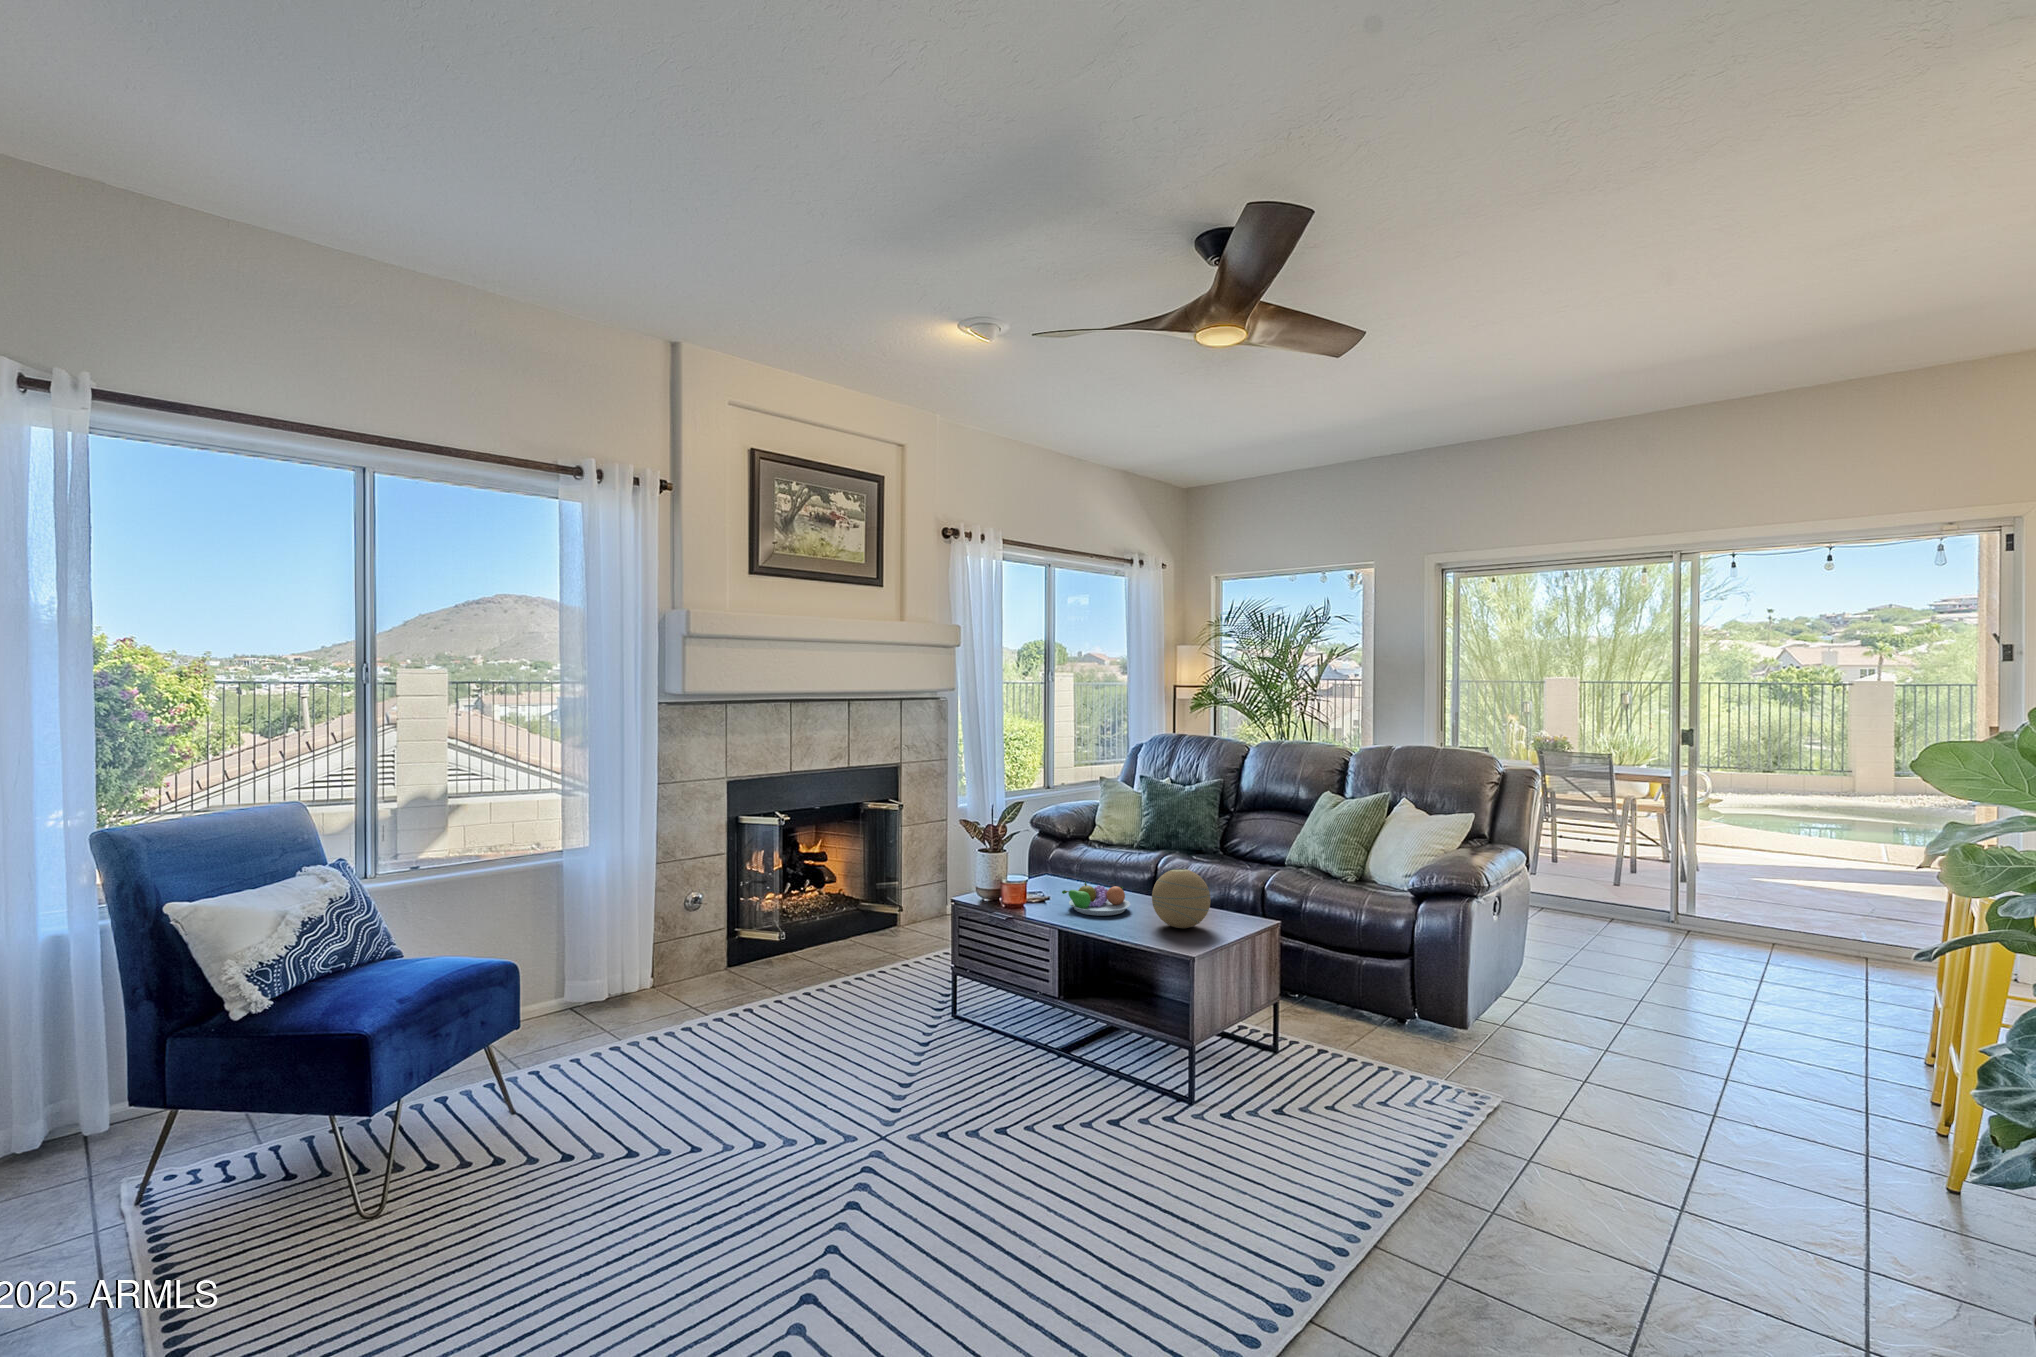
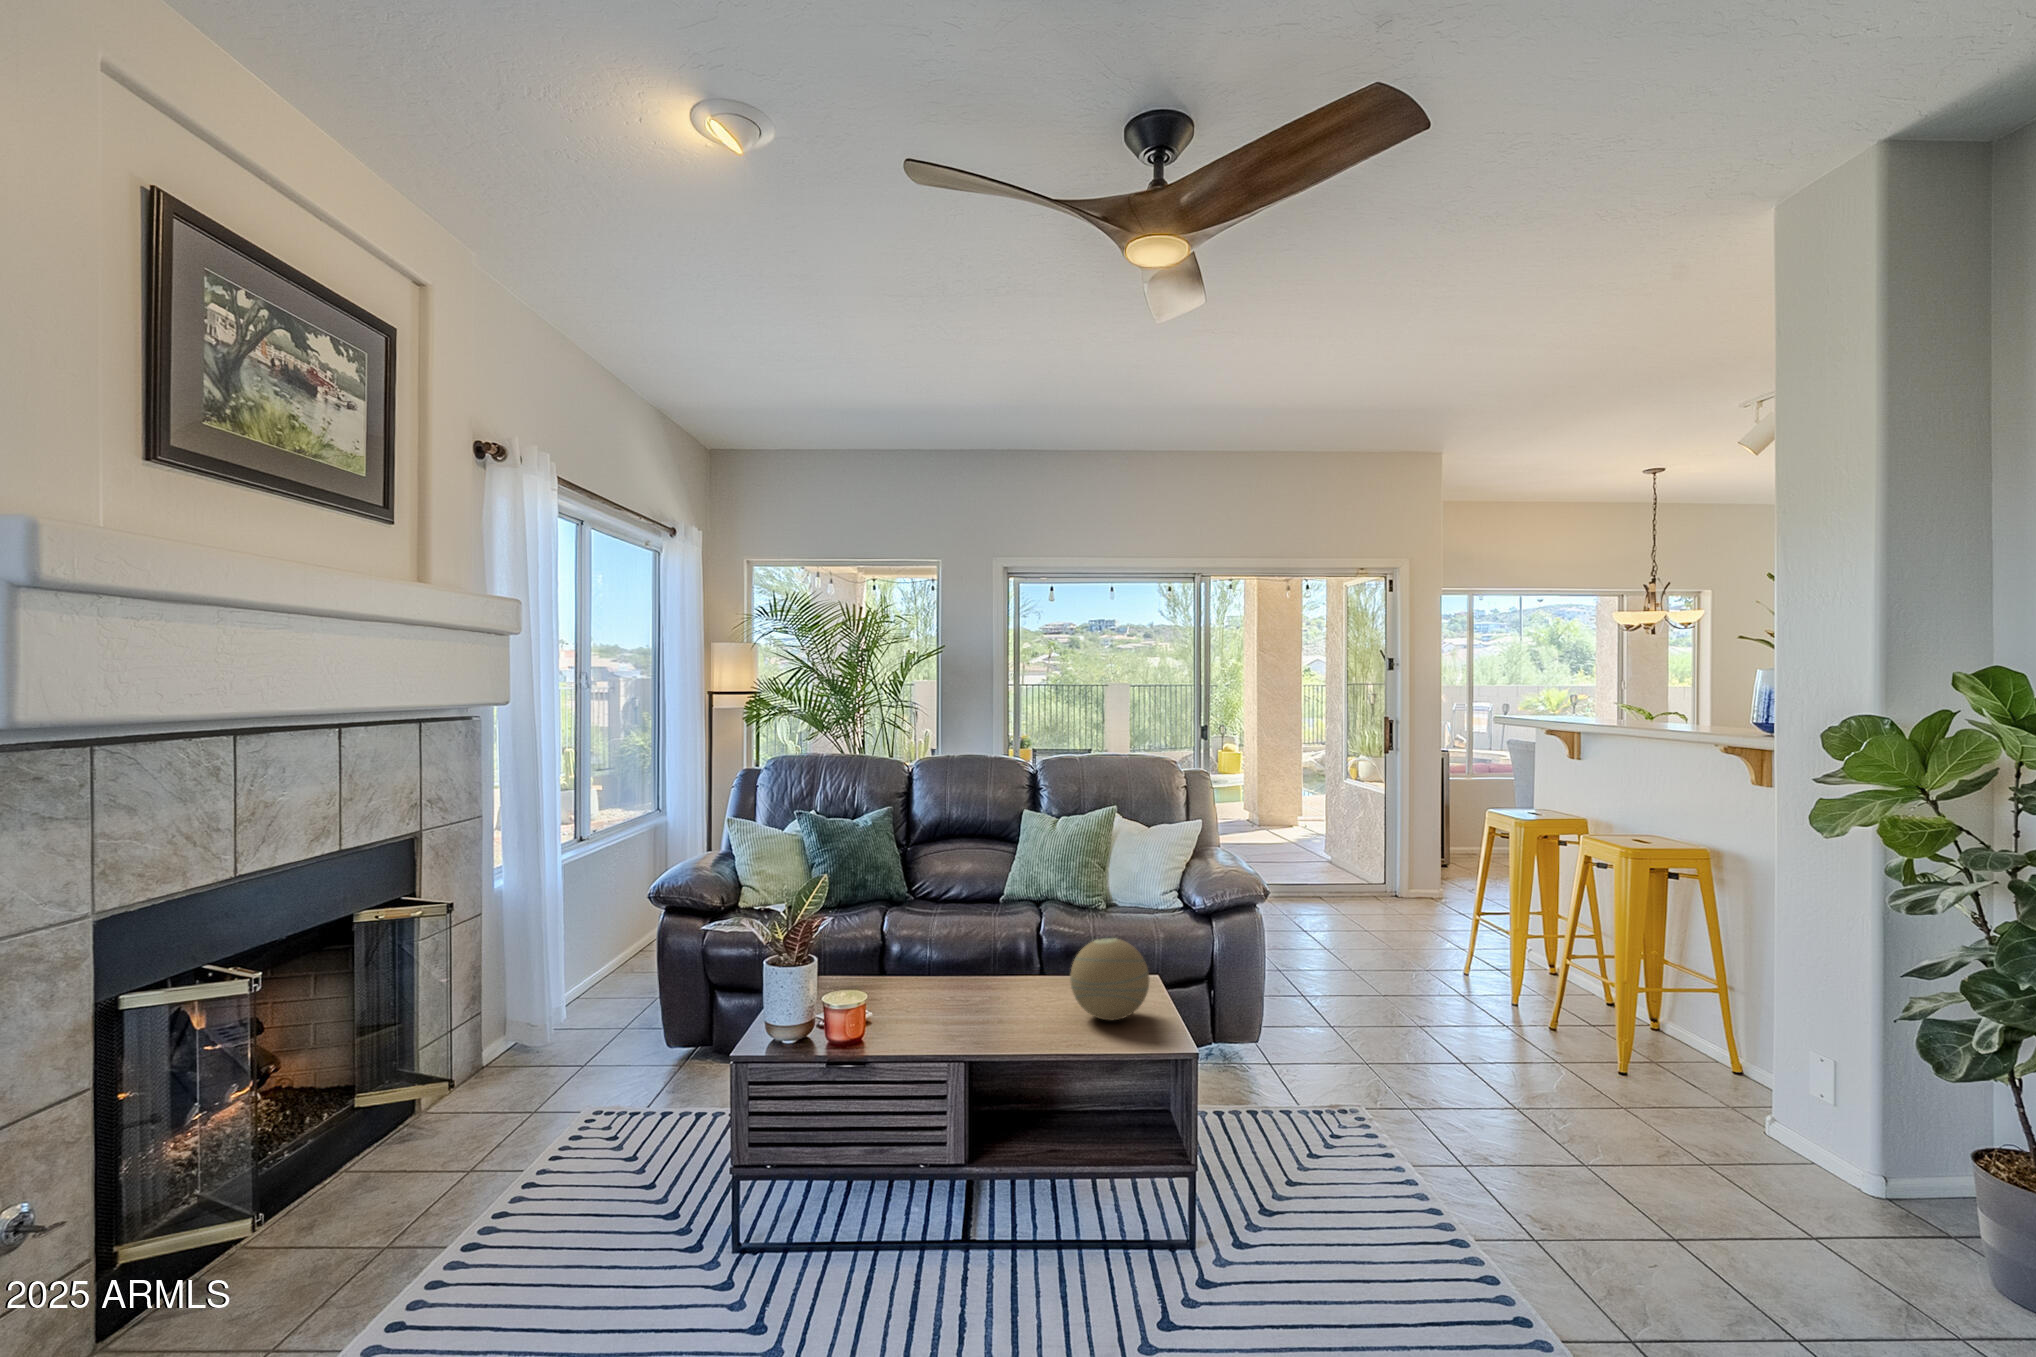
fruit bowl: present [1062,882,1130,916] -> none [930,978,1020,1032]

